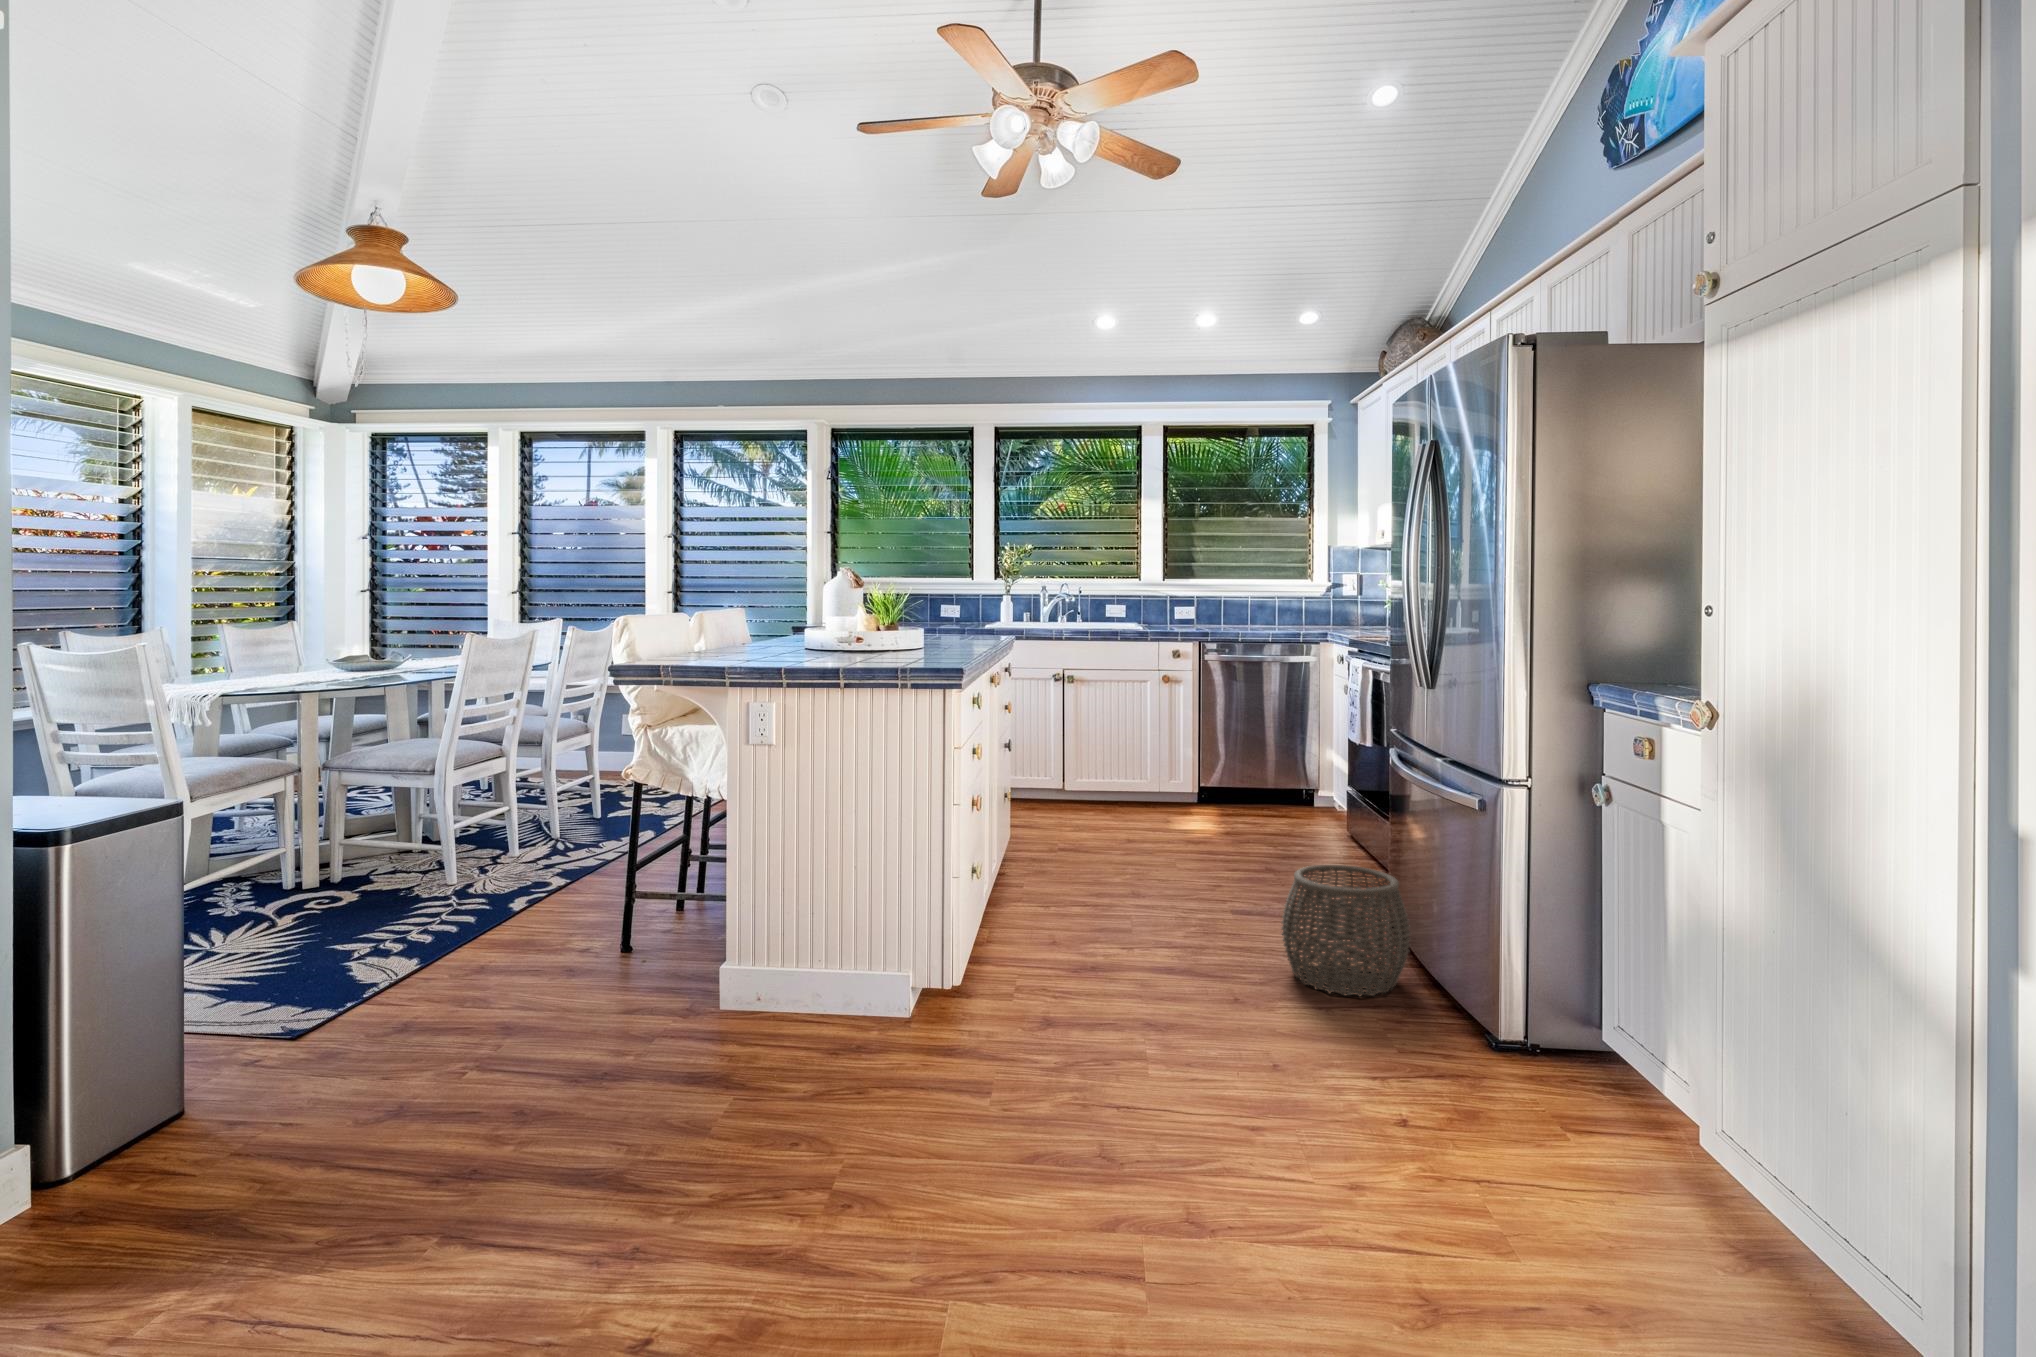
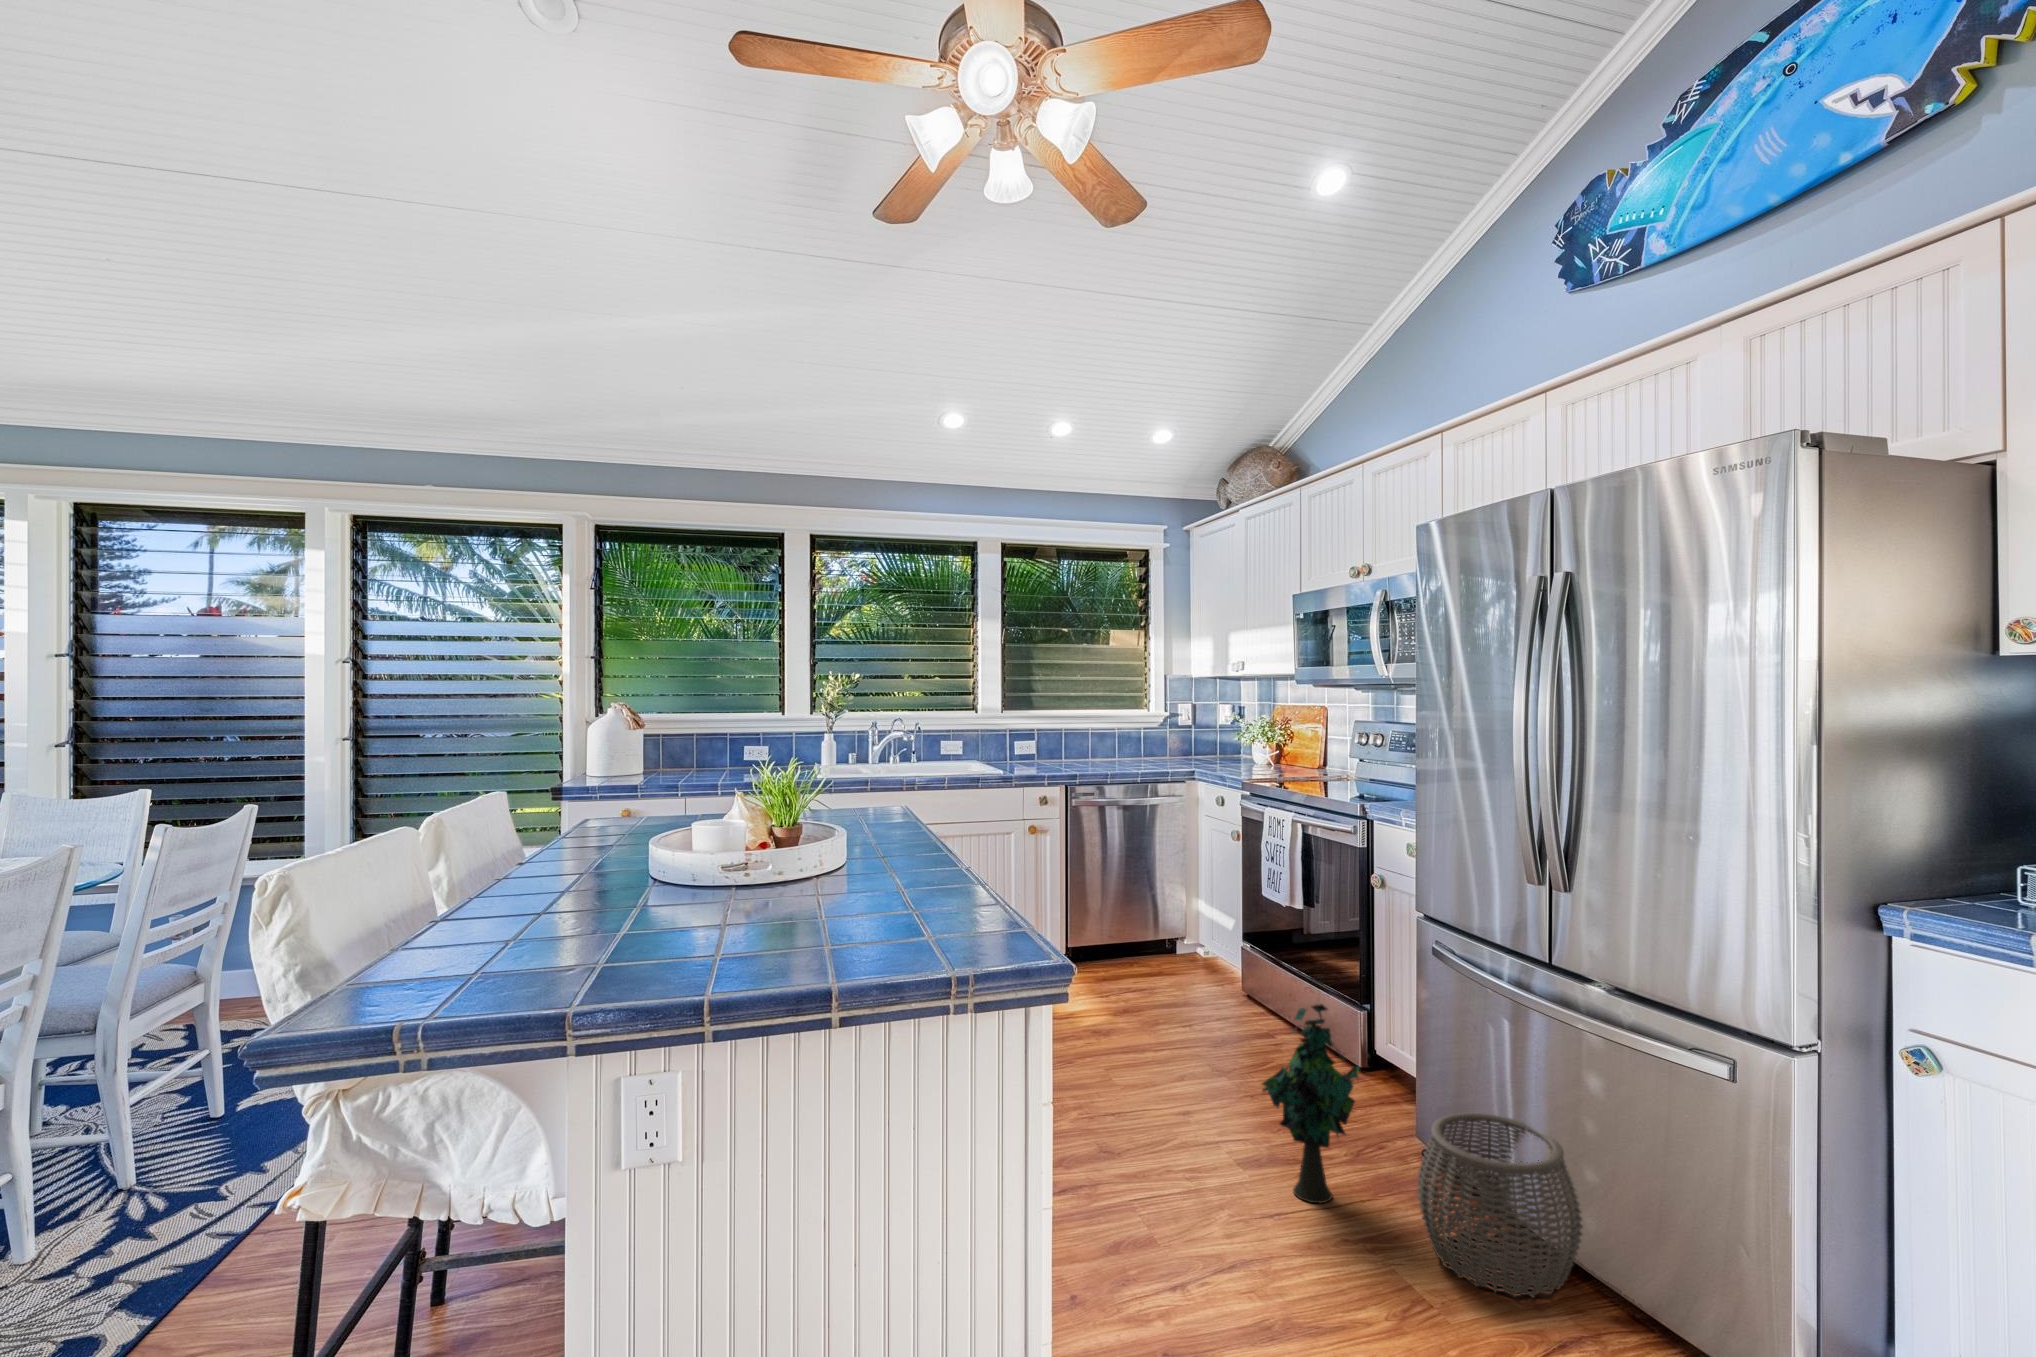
decorative plant: none [1195,779,1285,936] -> present [1262,1004,1360,1203]

